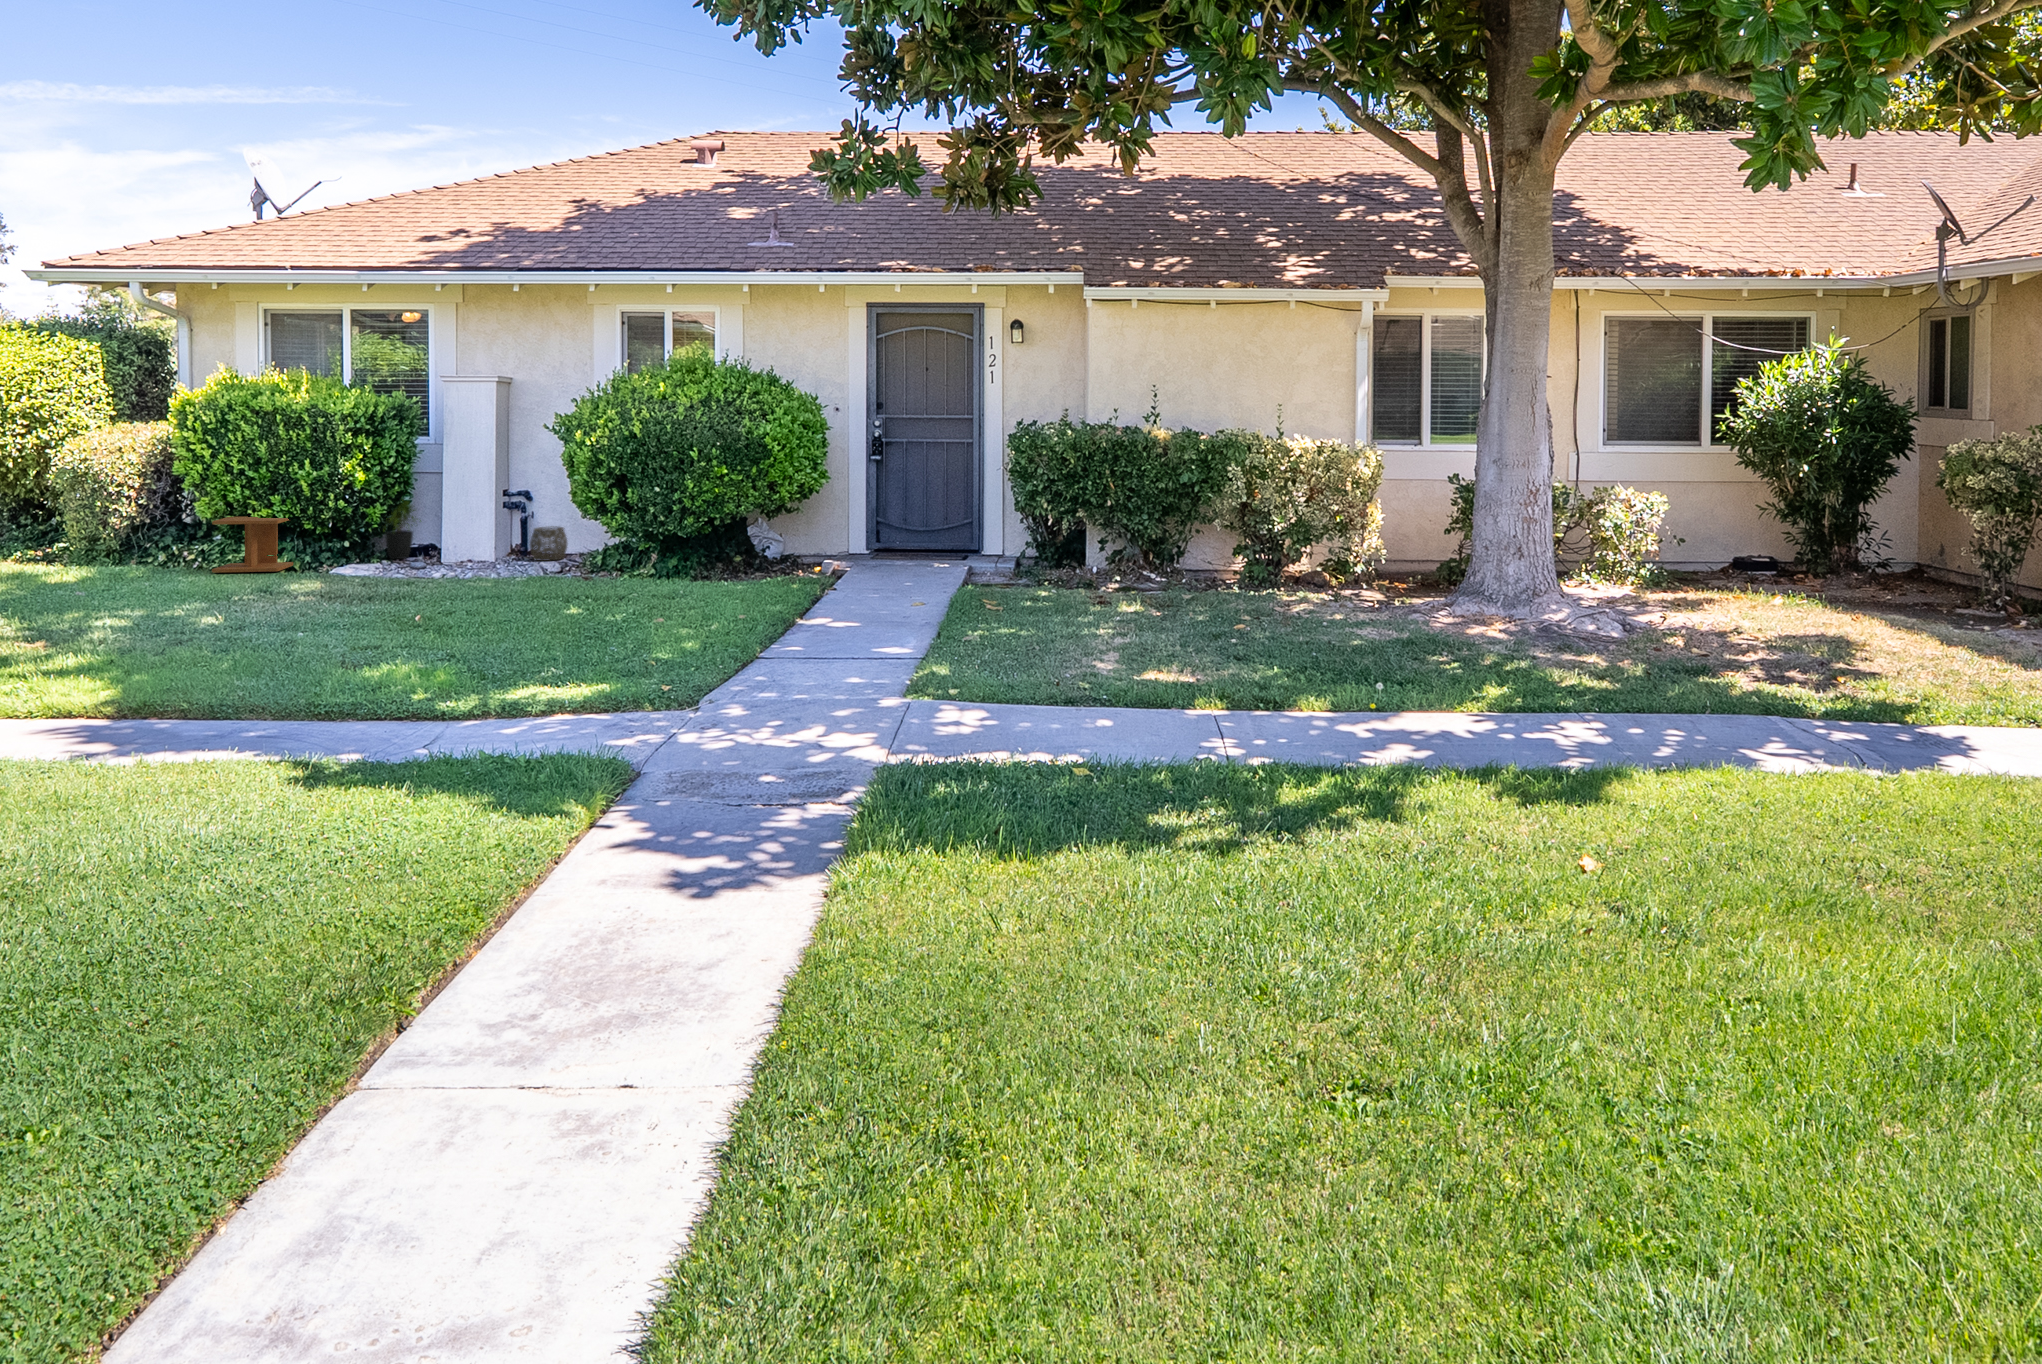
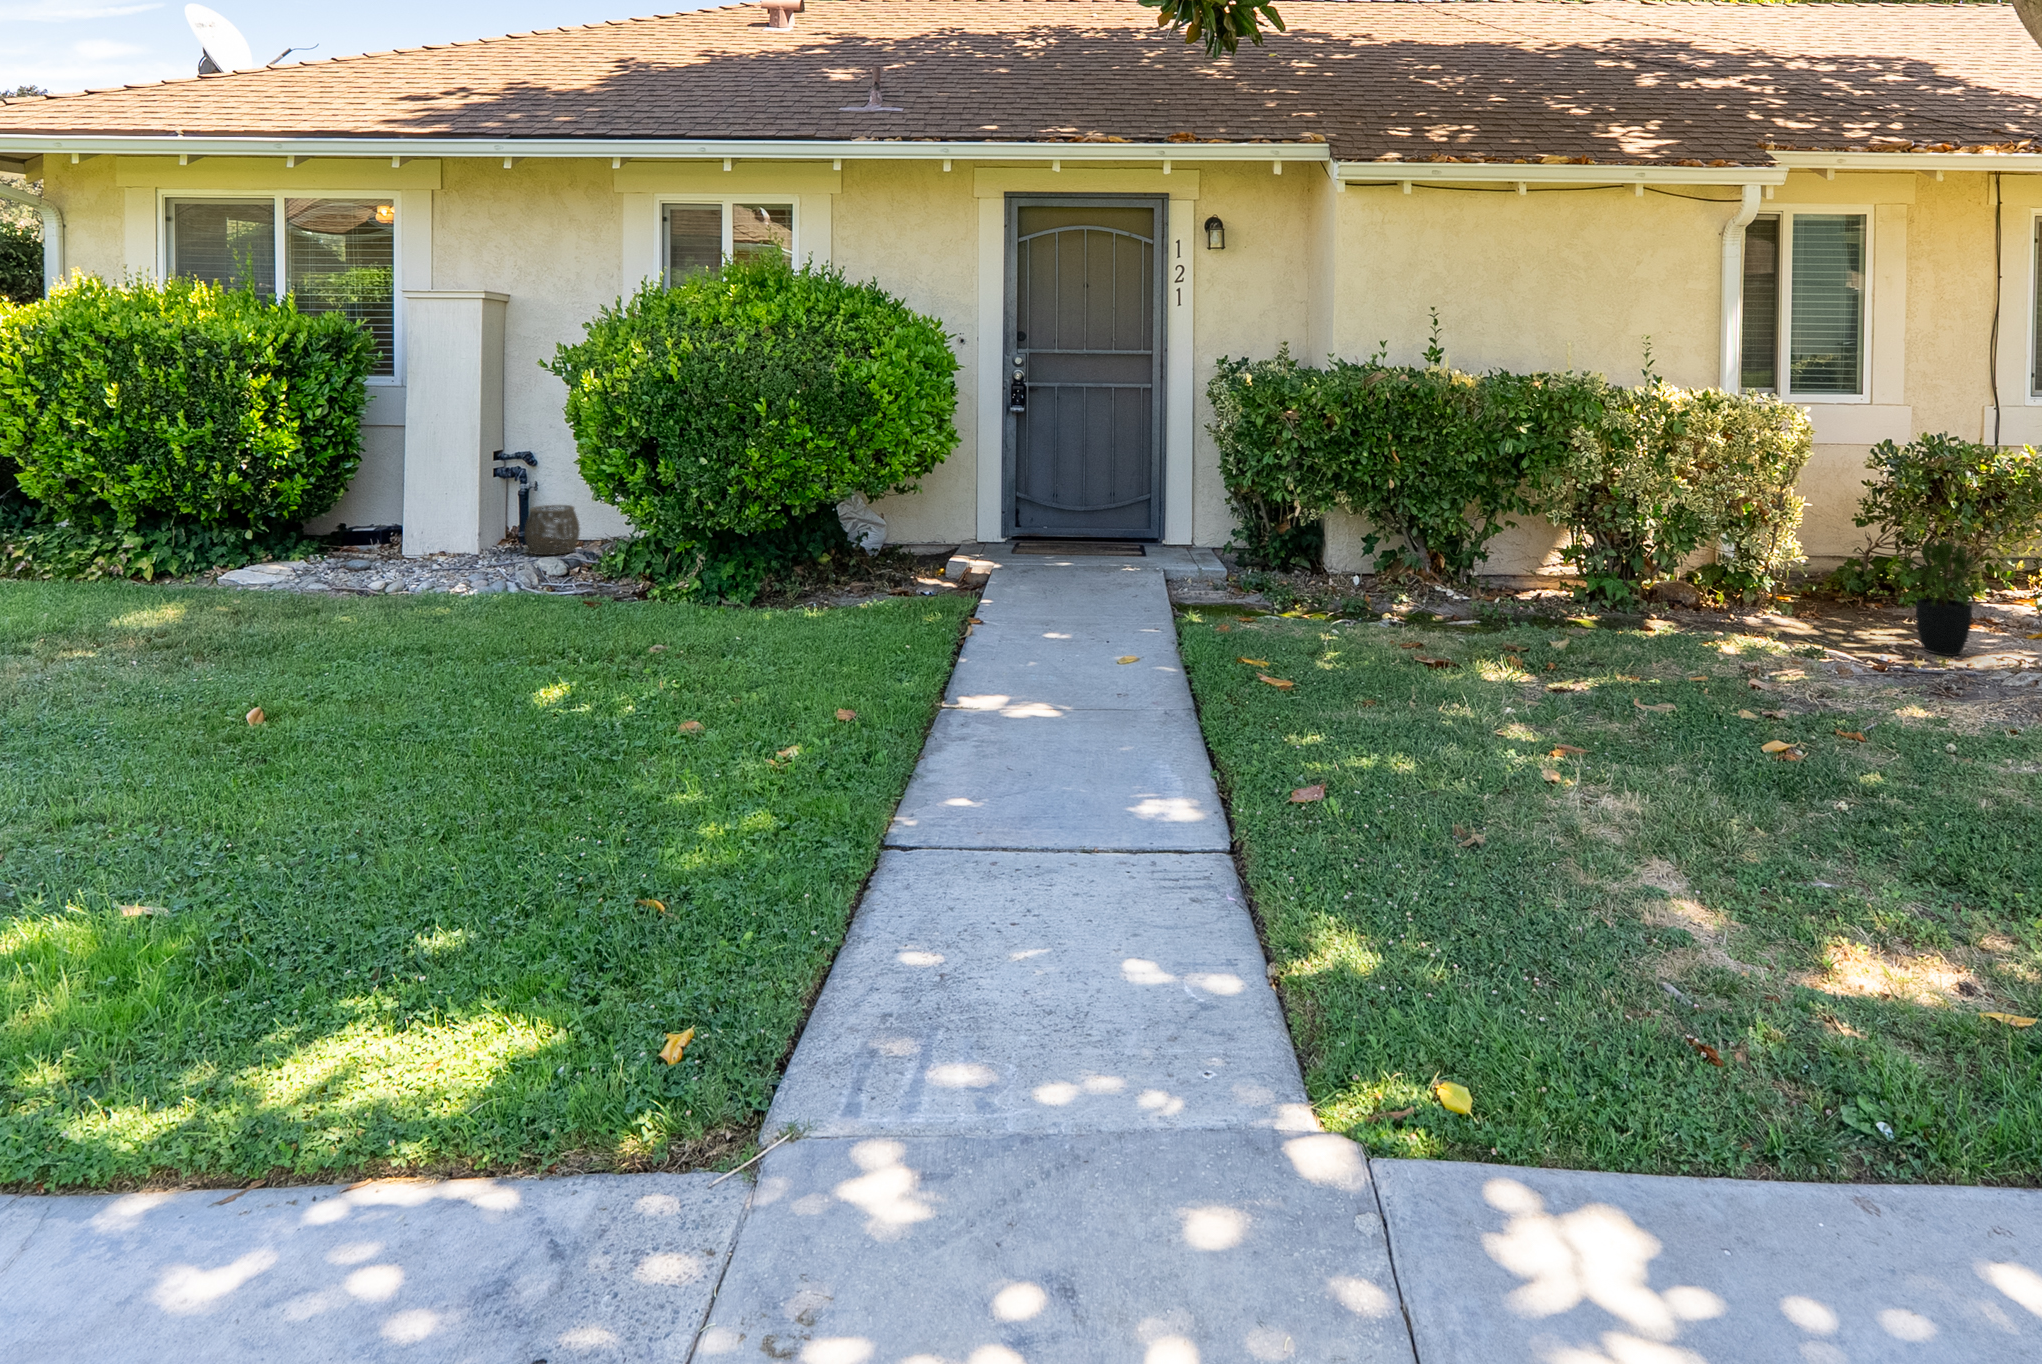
potted plant: present [383,499,421,559] -> present [1906,537,1987,656]
side table: present [212,516,293,573] -> none [29,494,167,584]

